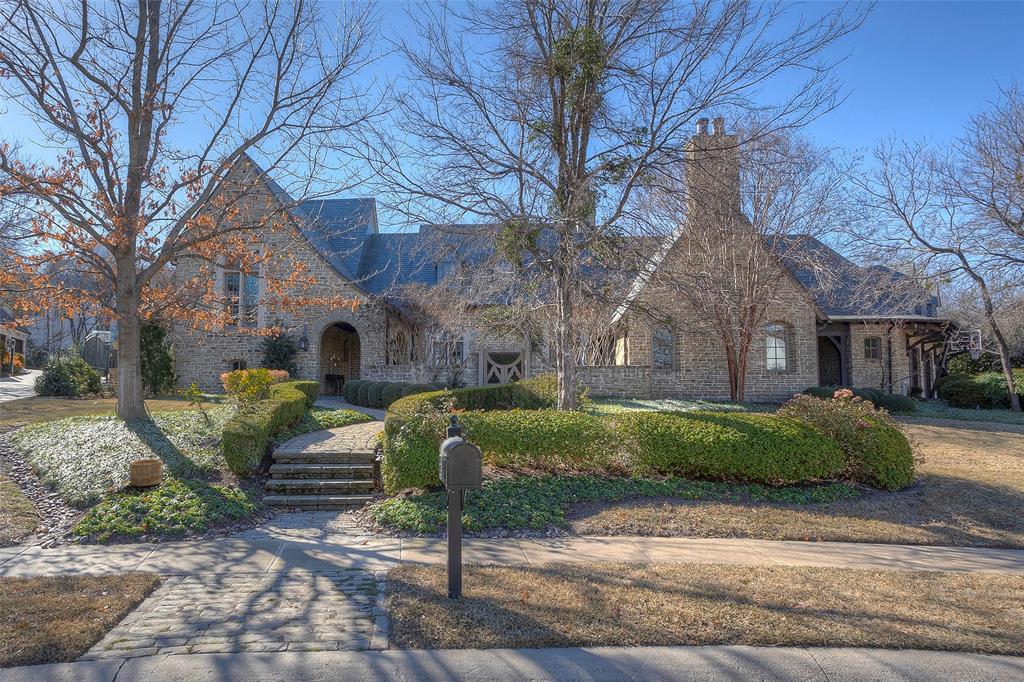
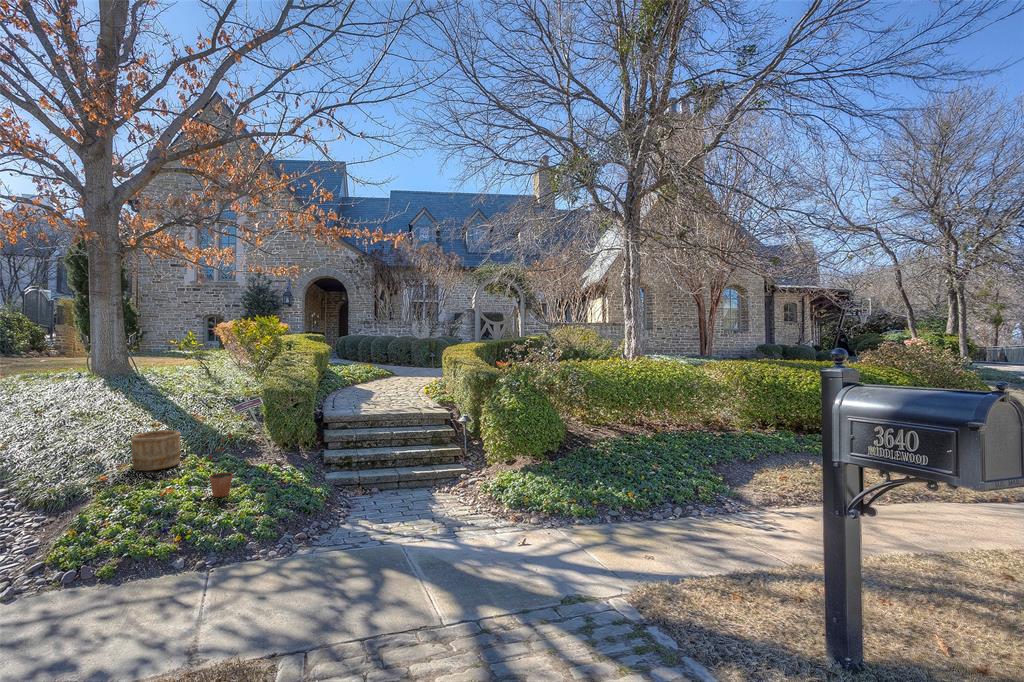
potted plant: none [170,461,189,504] -> present [208,433,233,497]

